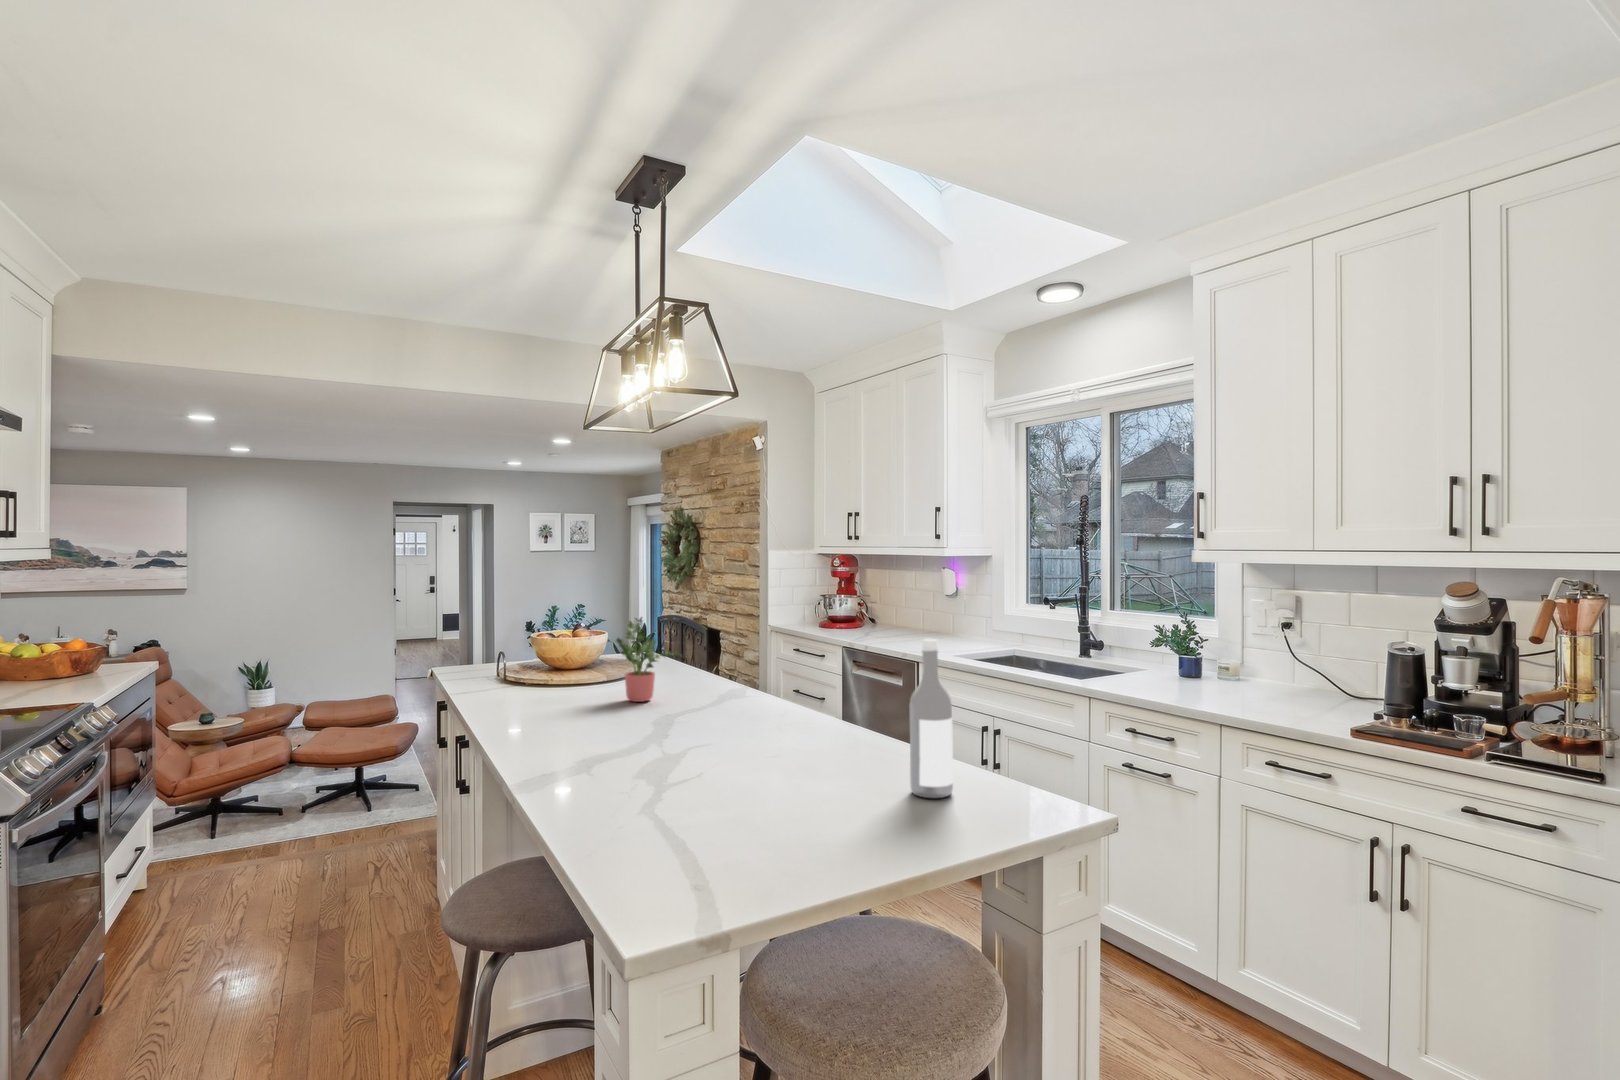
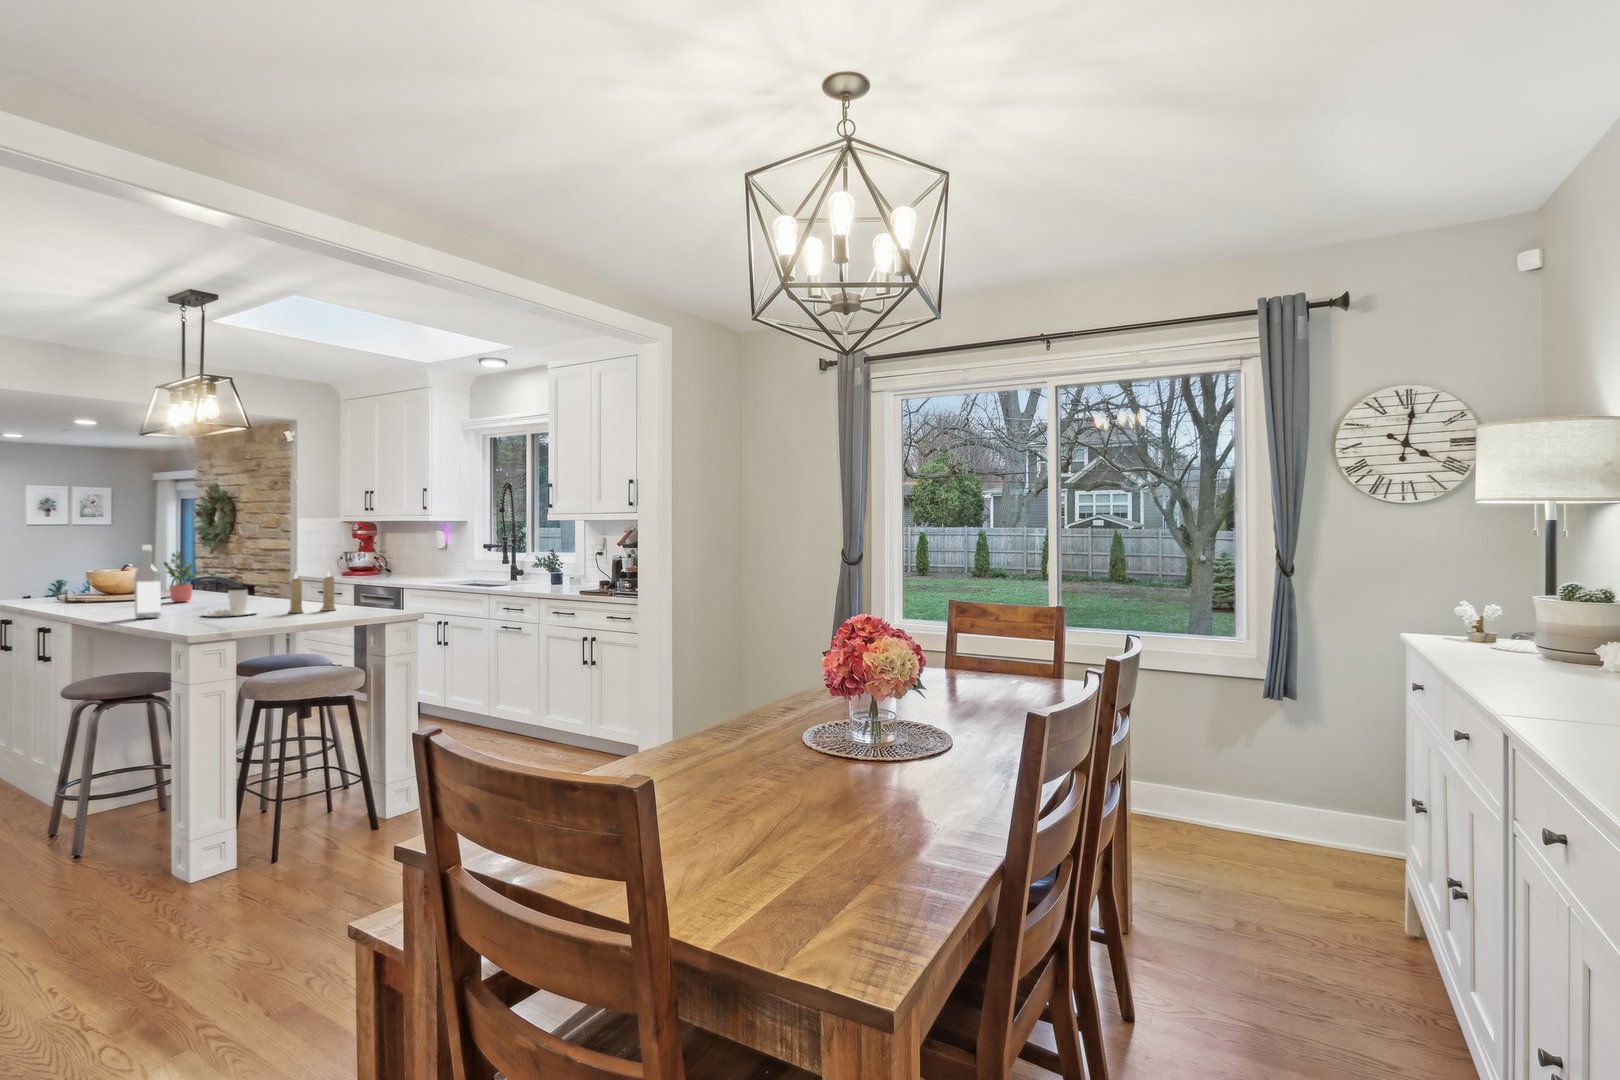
wine bottle: present [910,639,953,798] -> present [134,545,161,619]
candle: none [814,680,898,781] -> present [288,572,335,613]
coffee cup: none [666,714,763,788] -> present [202,586,257,617]

